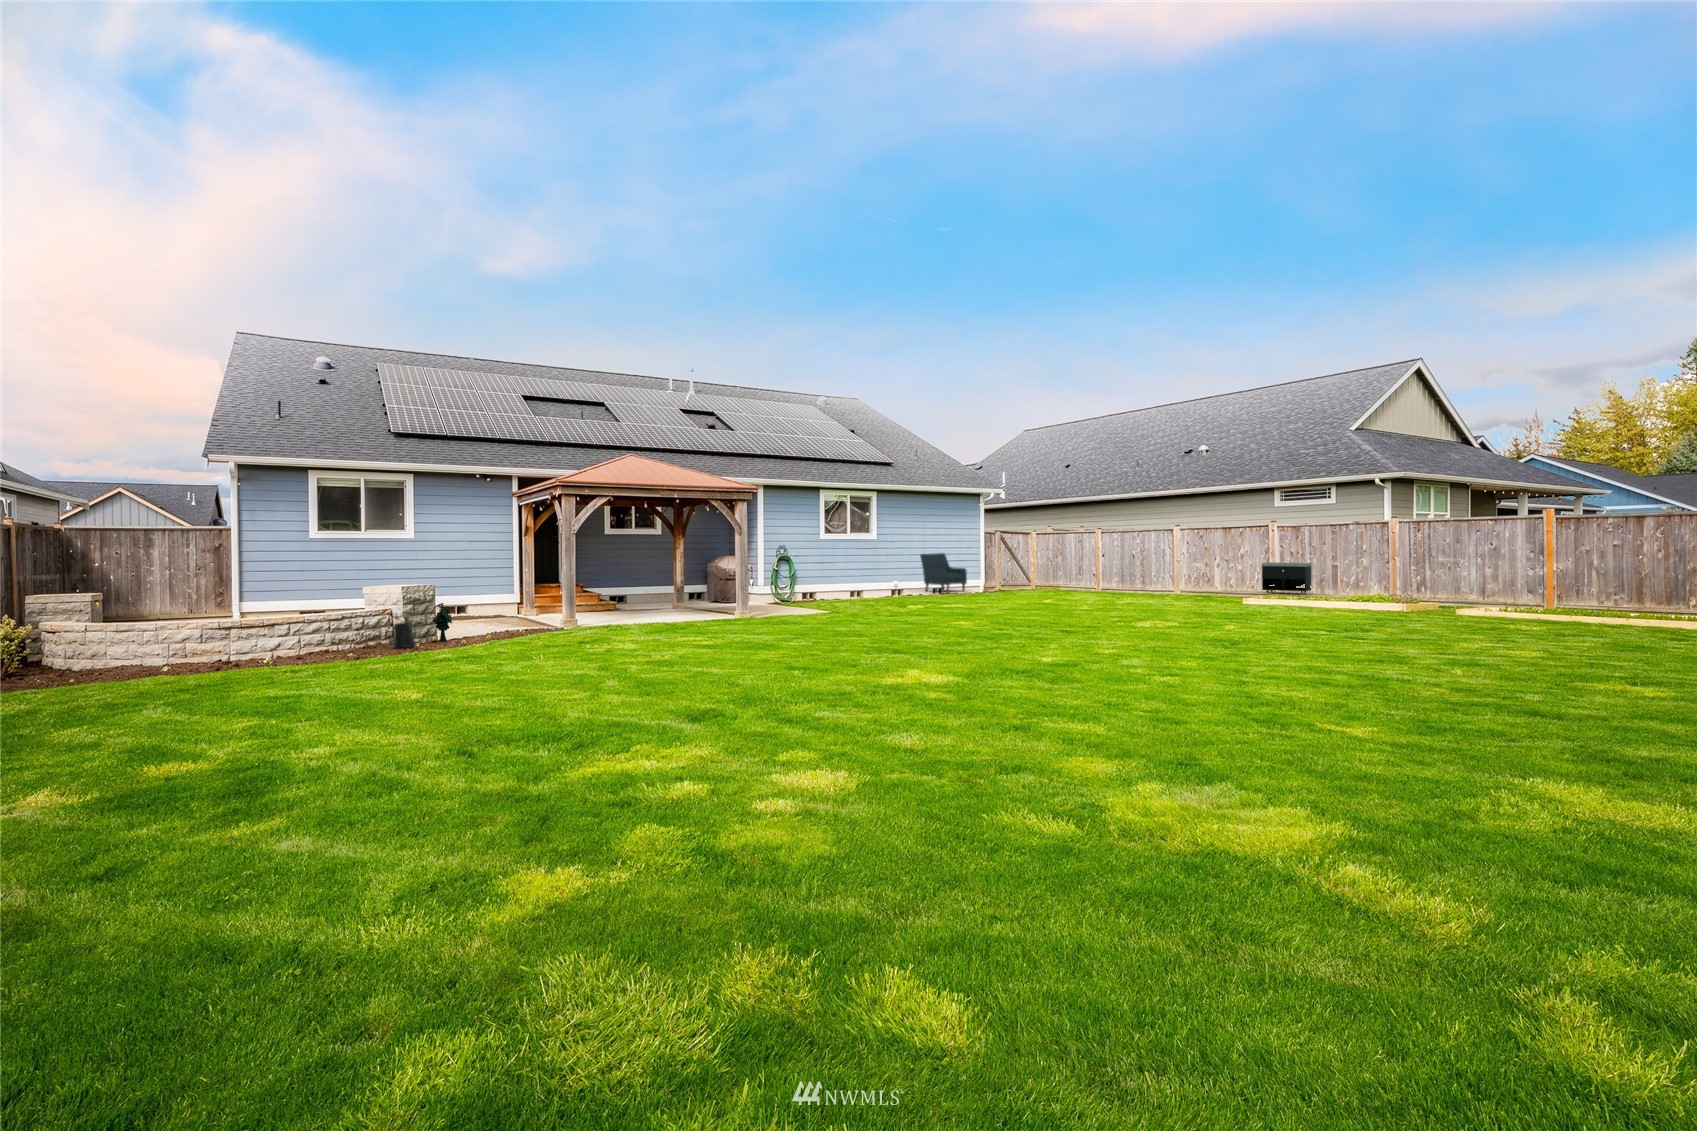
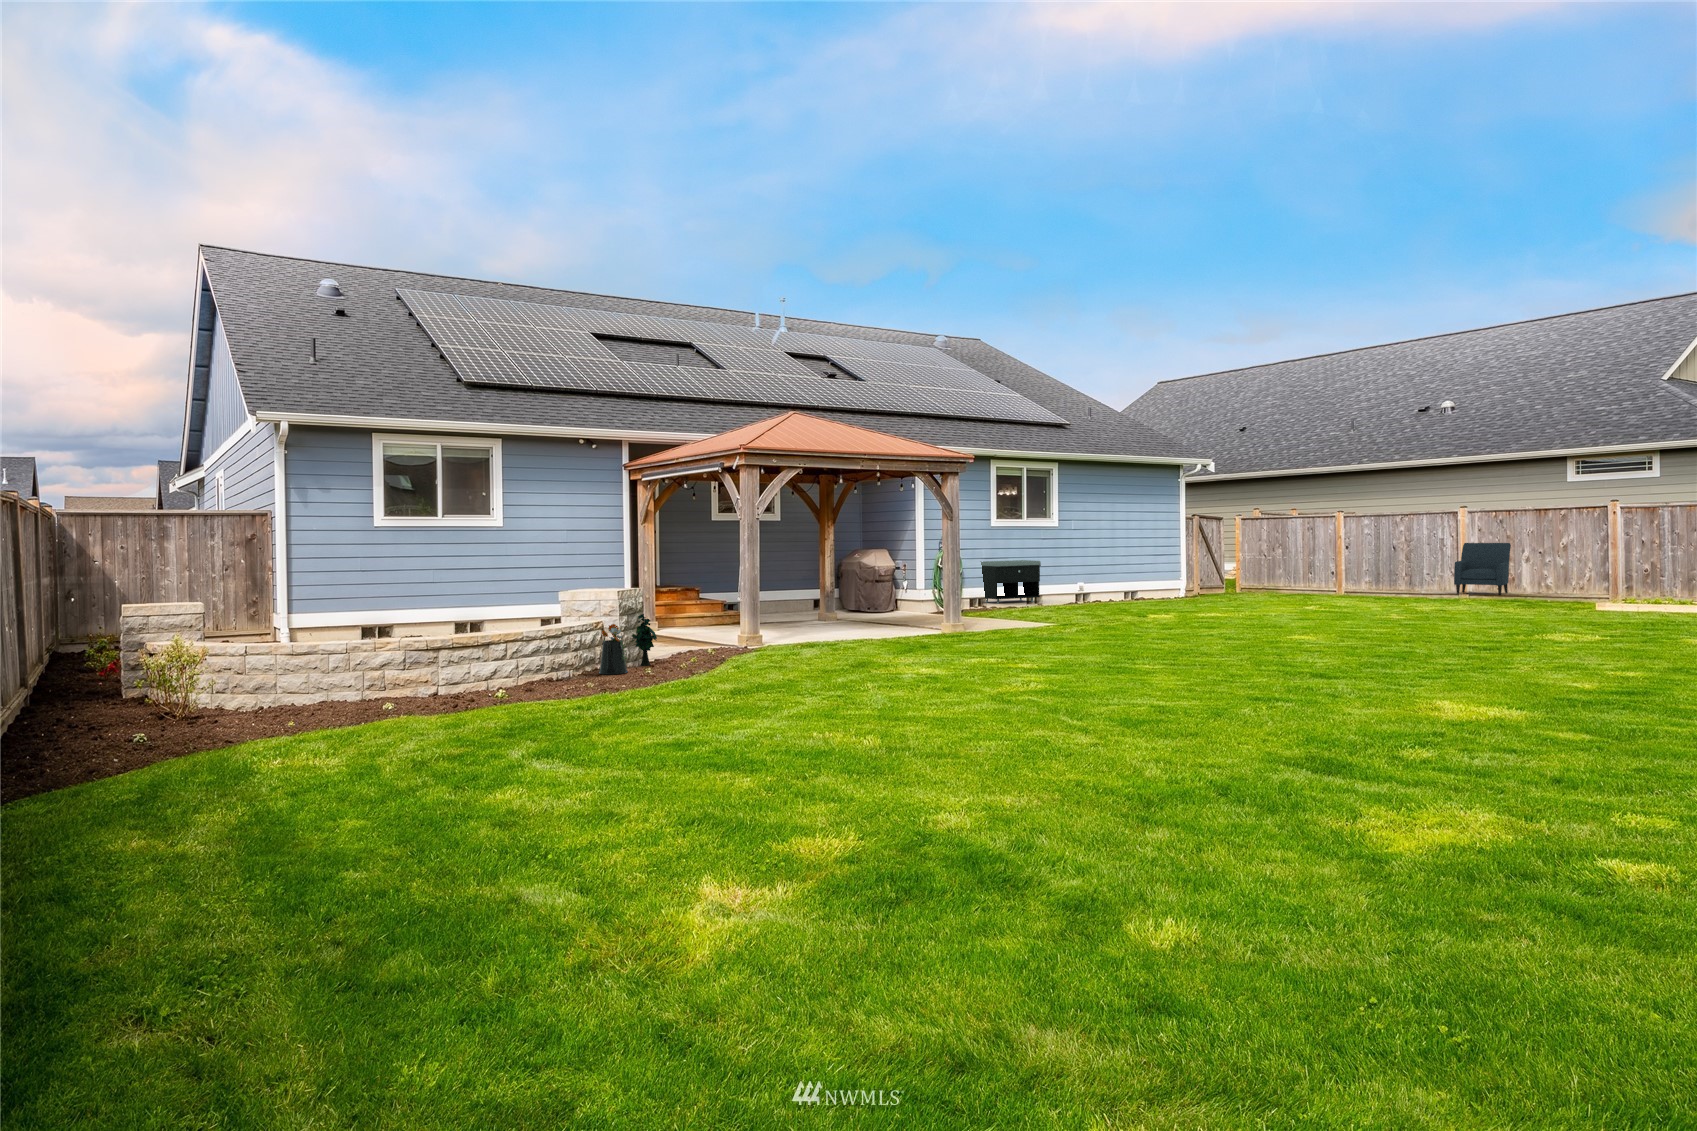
chair: present [920,553,967,591] -> present [1454,543,1511,595]
storage bench: present [1262,562,1311,594] -> present [981,560,1041,604]

